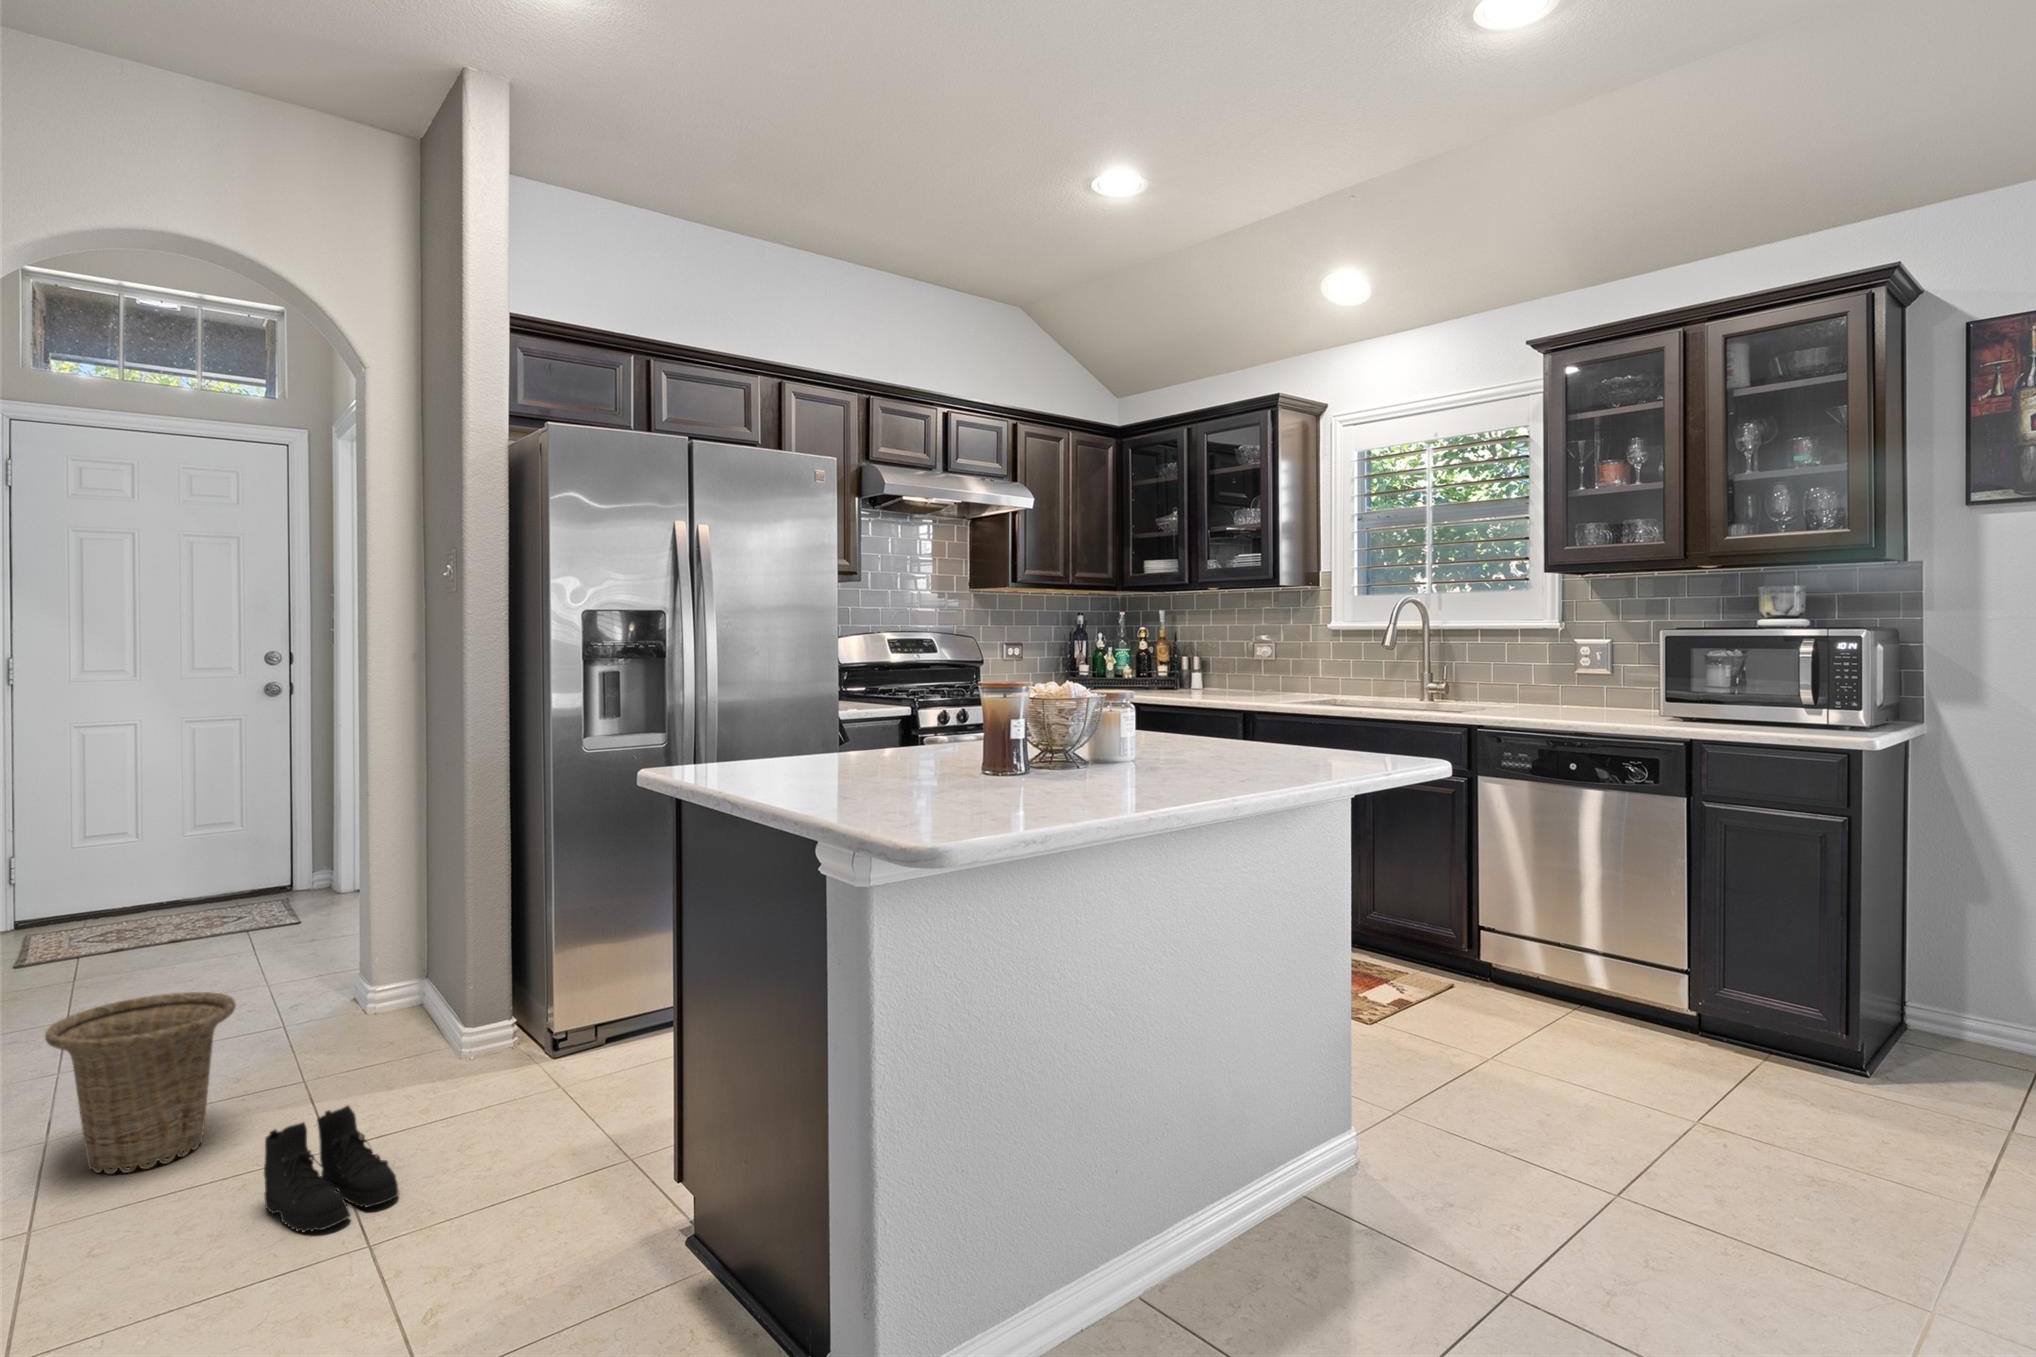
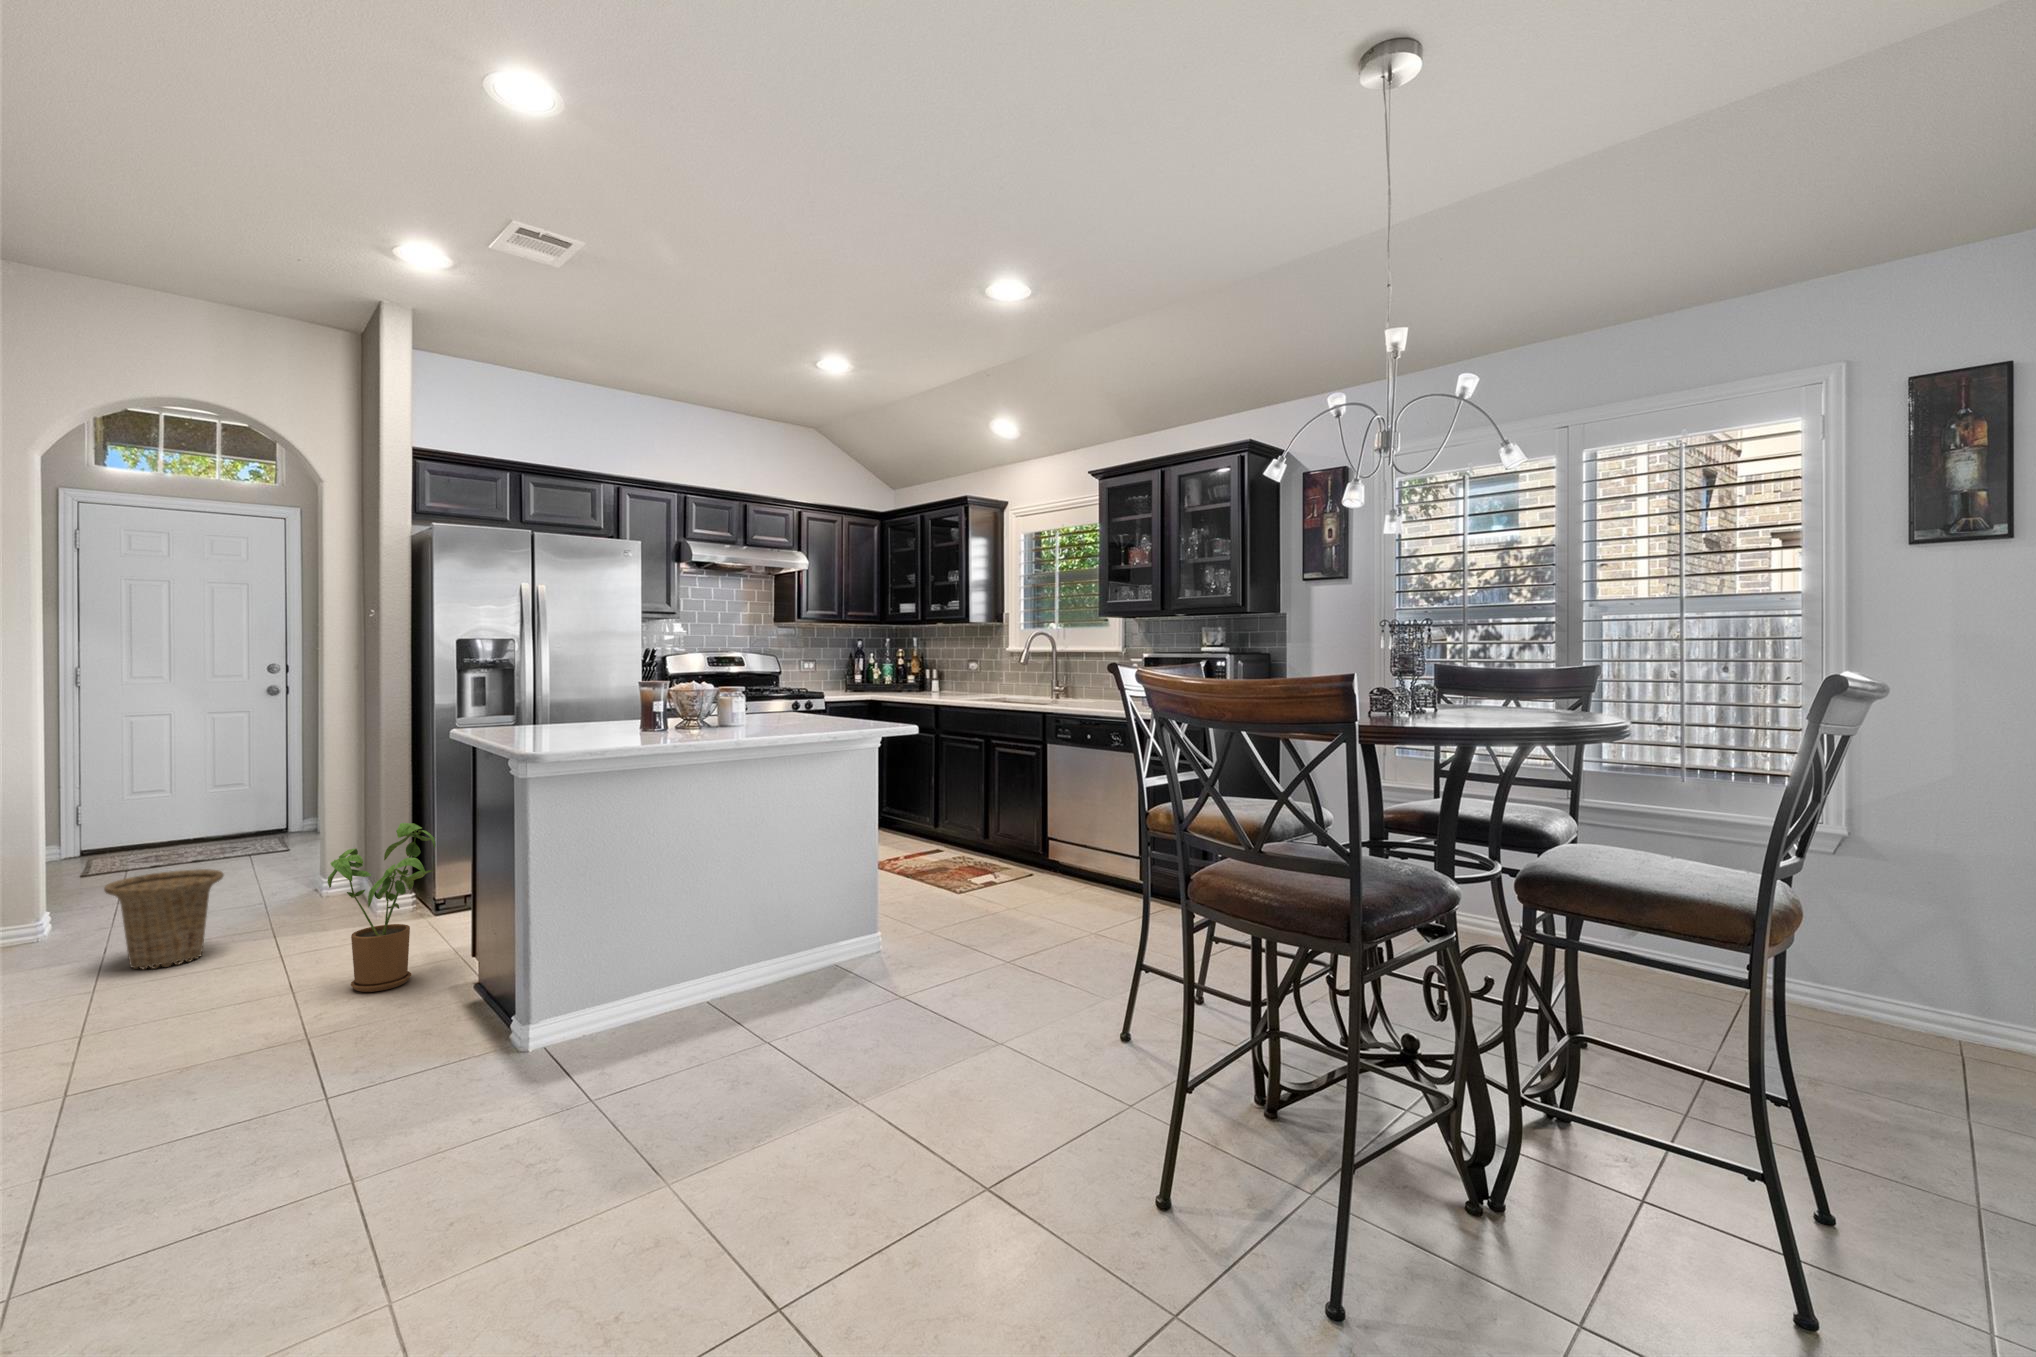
house plant: none [424,932,604,1245] -> present [328,823,436,992]
boots: present [264,1106,399,1232] -> none [235,925,316,989]

